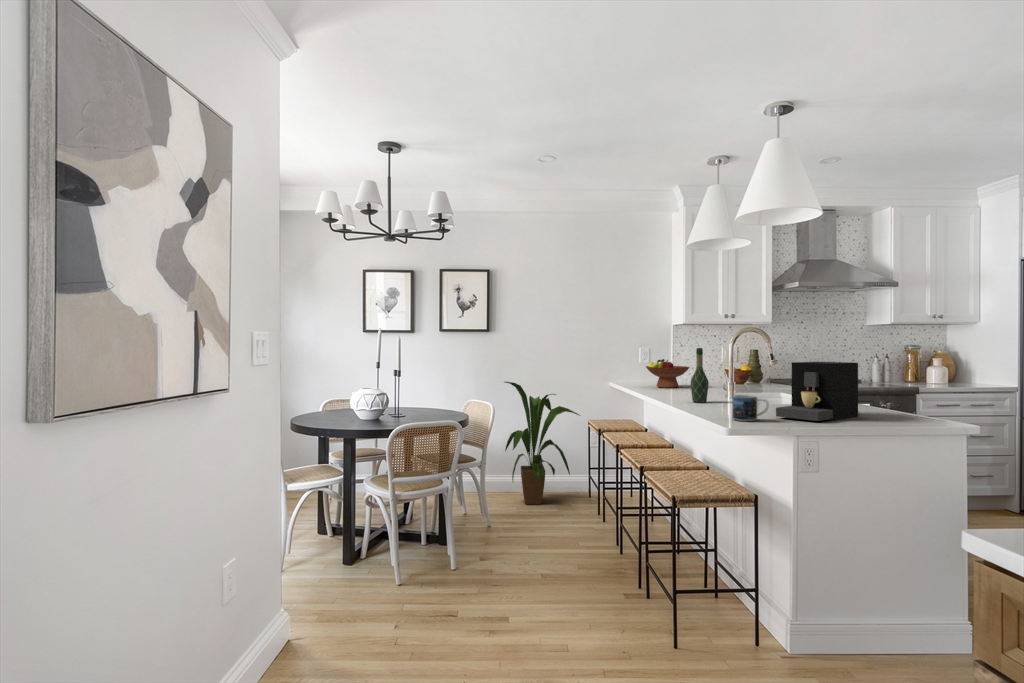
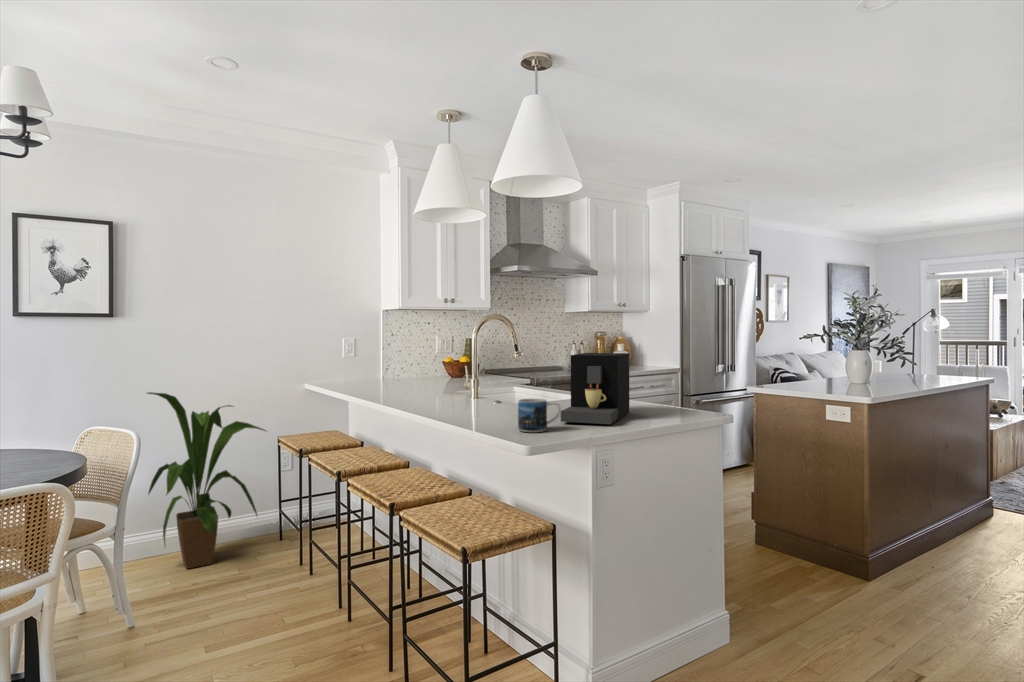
wine bottle: present [691,348,709,403] -> none [435,339,457,407]
fruit bowl: present [646,359,690,388] -> none [355,352,409,387]

